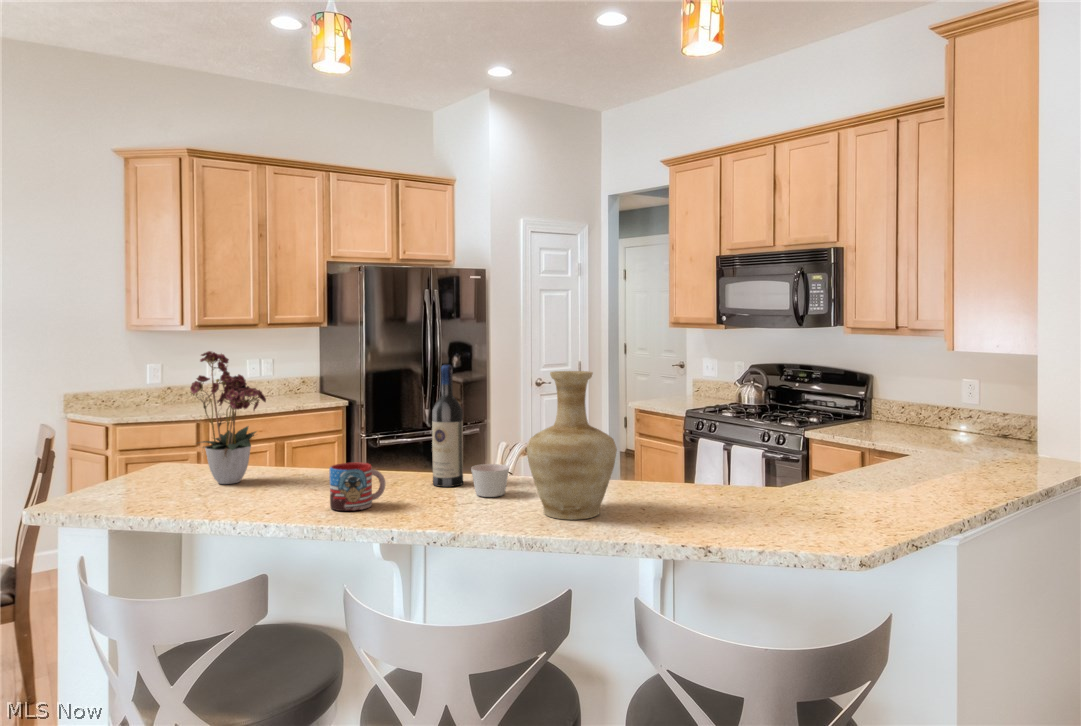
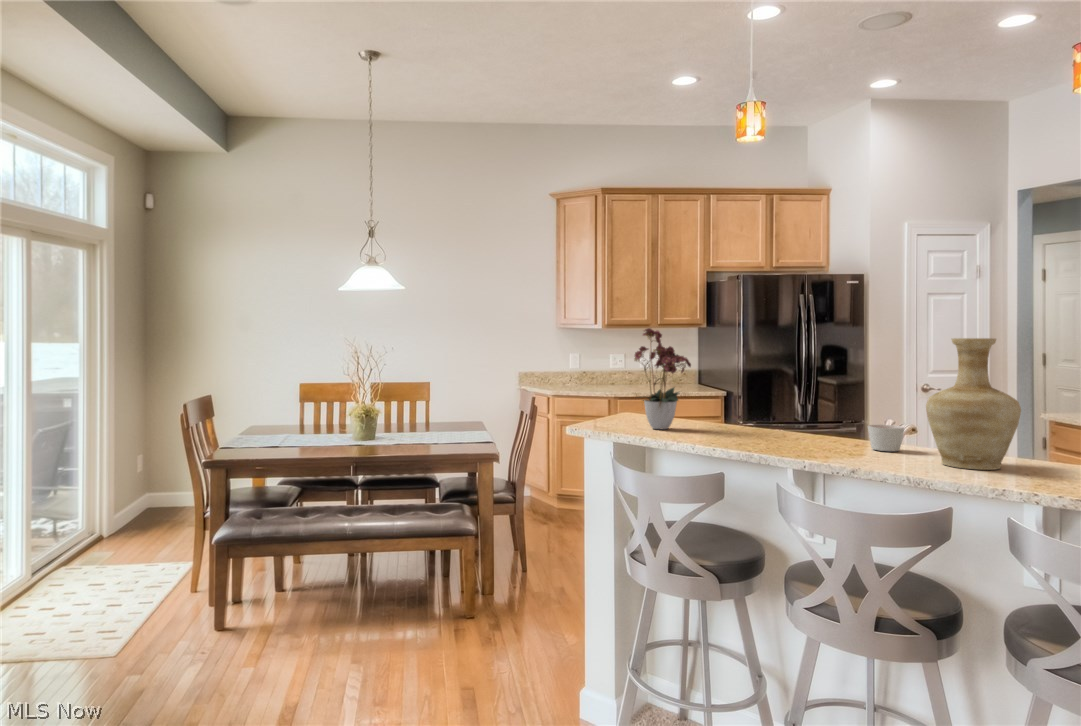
wine bottle: present [432,365,463,487] -> none [829,339,858,443]
mug: present [329,462,385,511] -> none [747,413,792,449]

